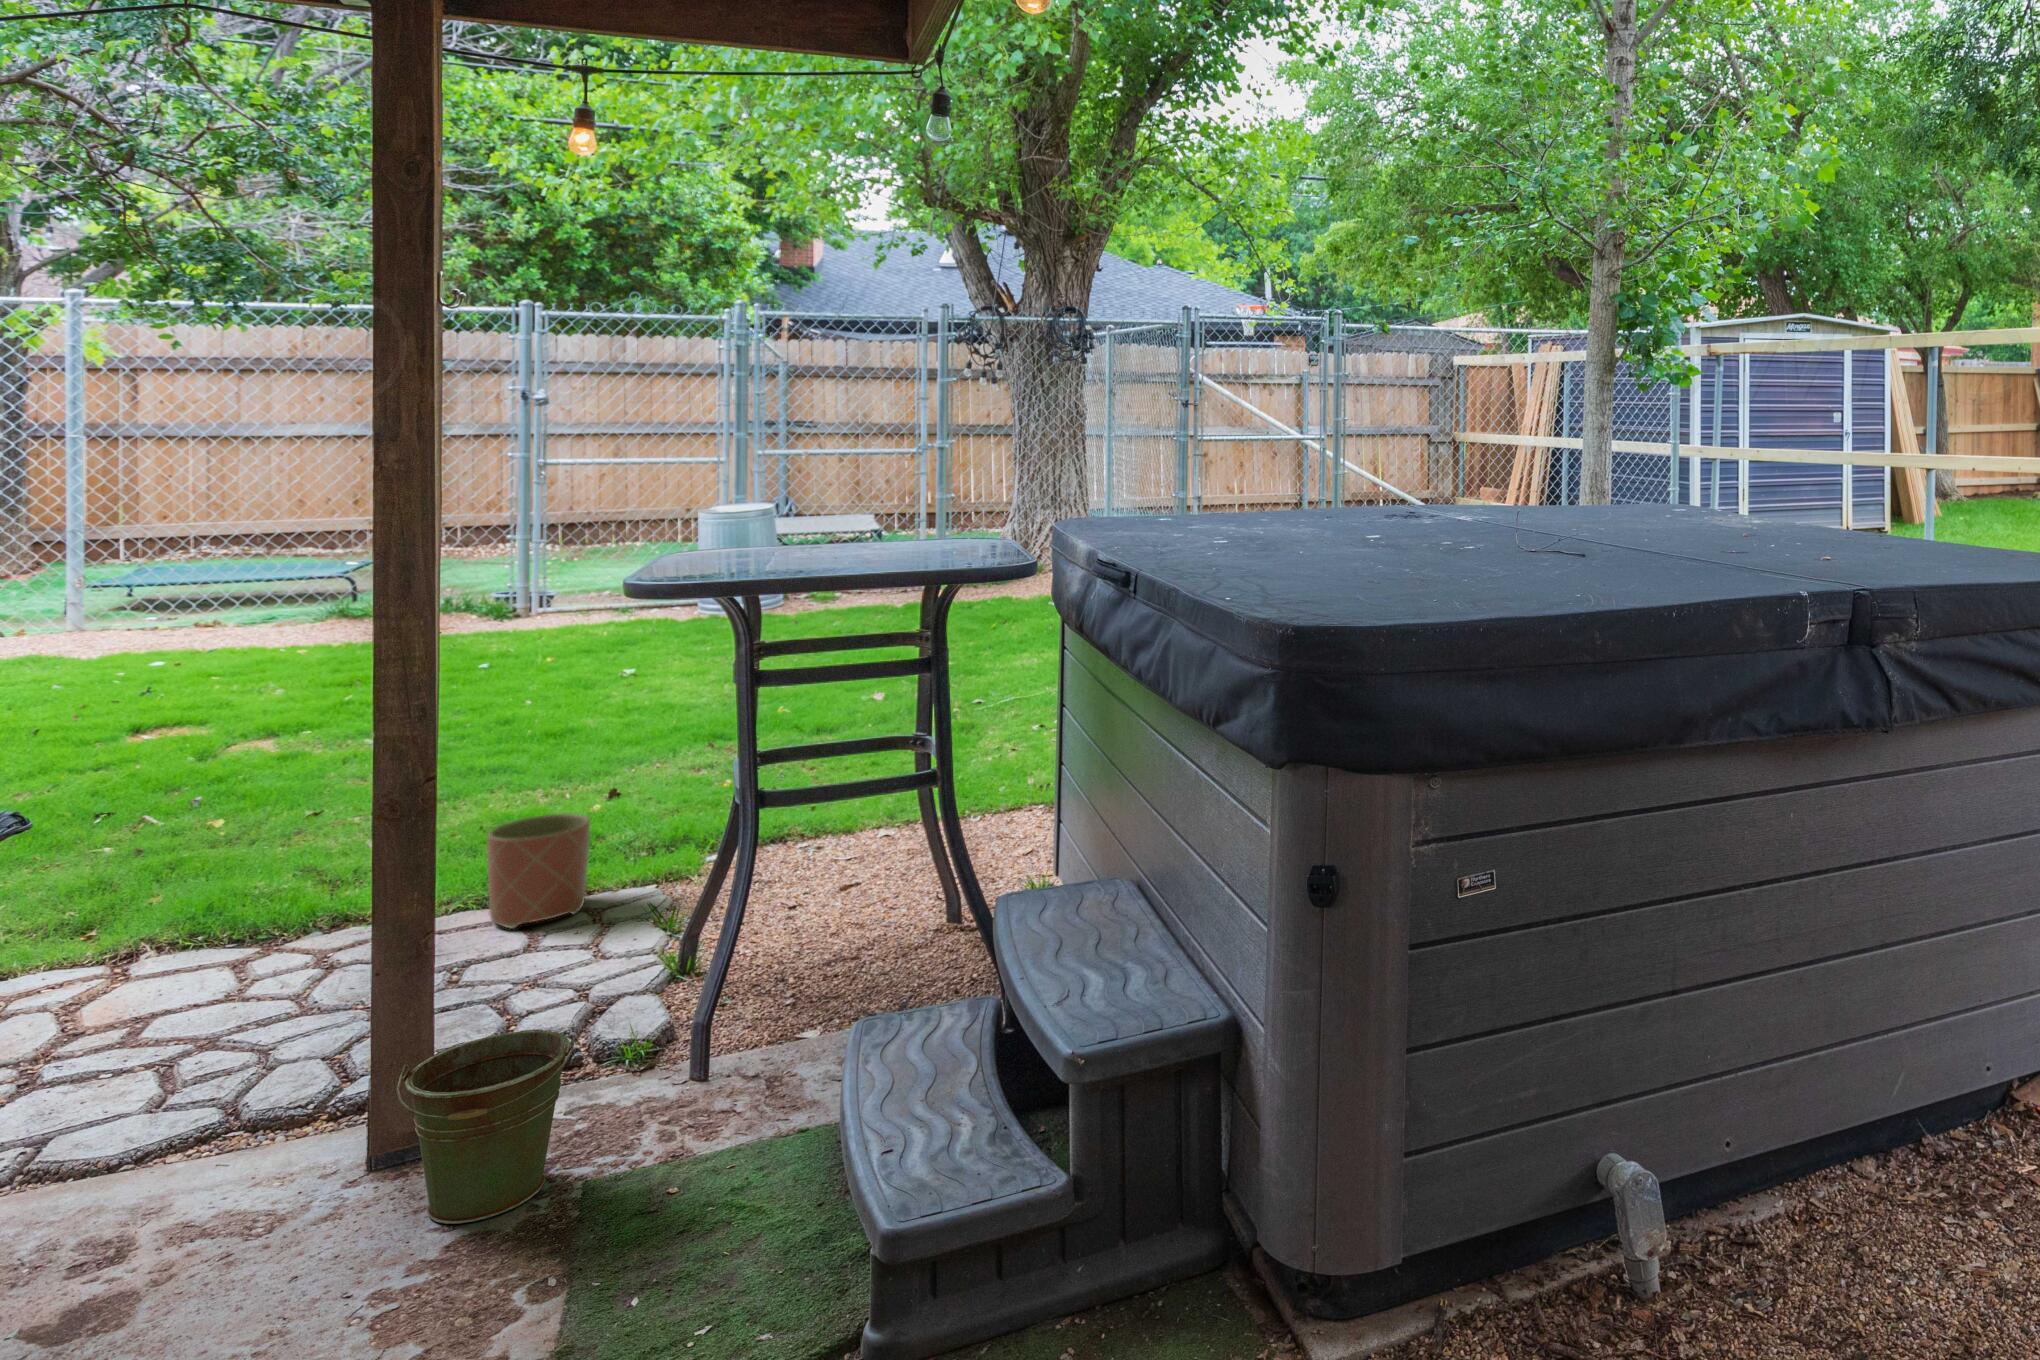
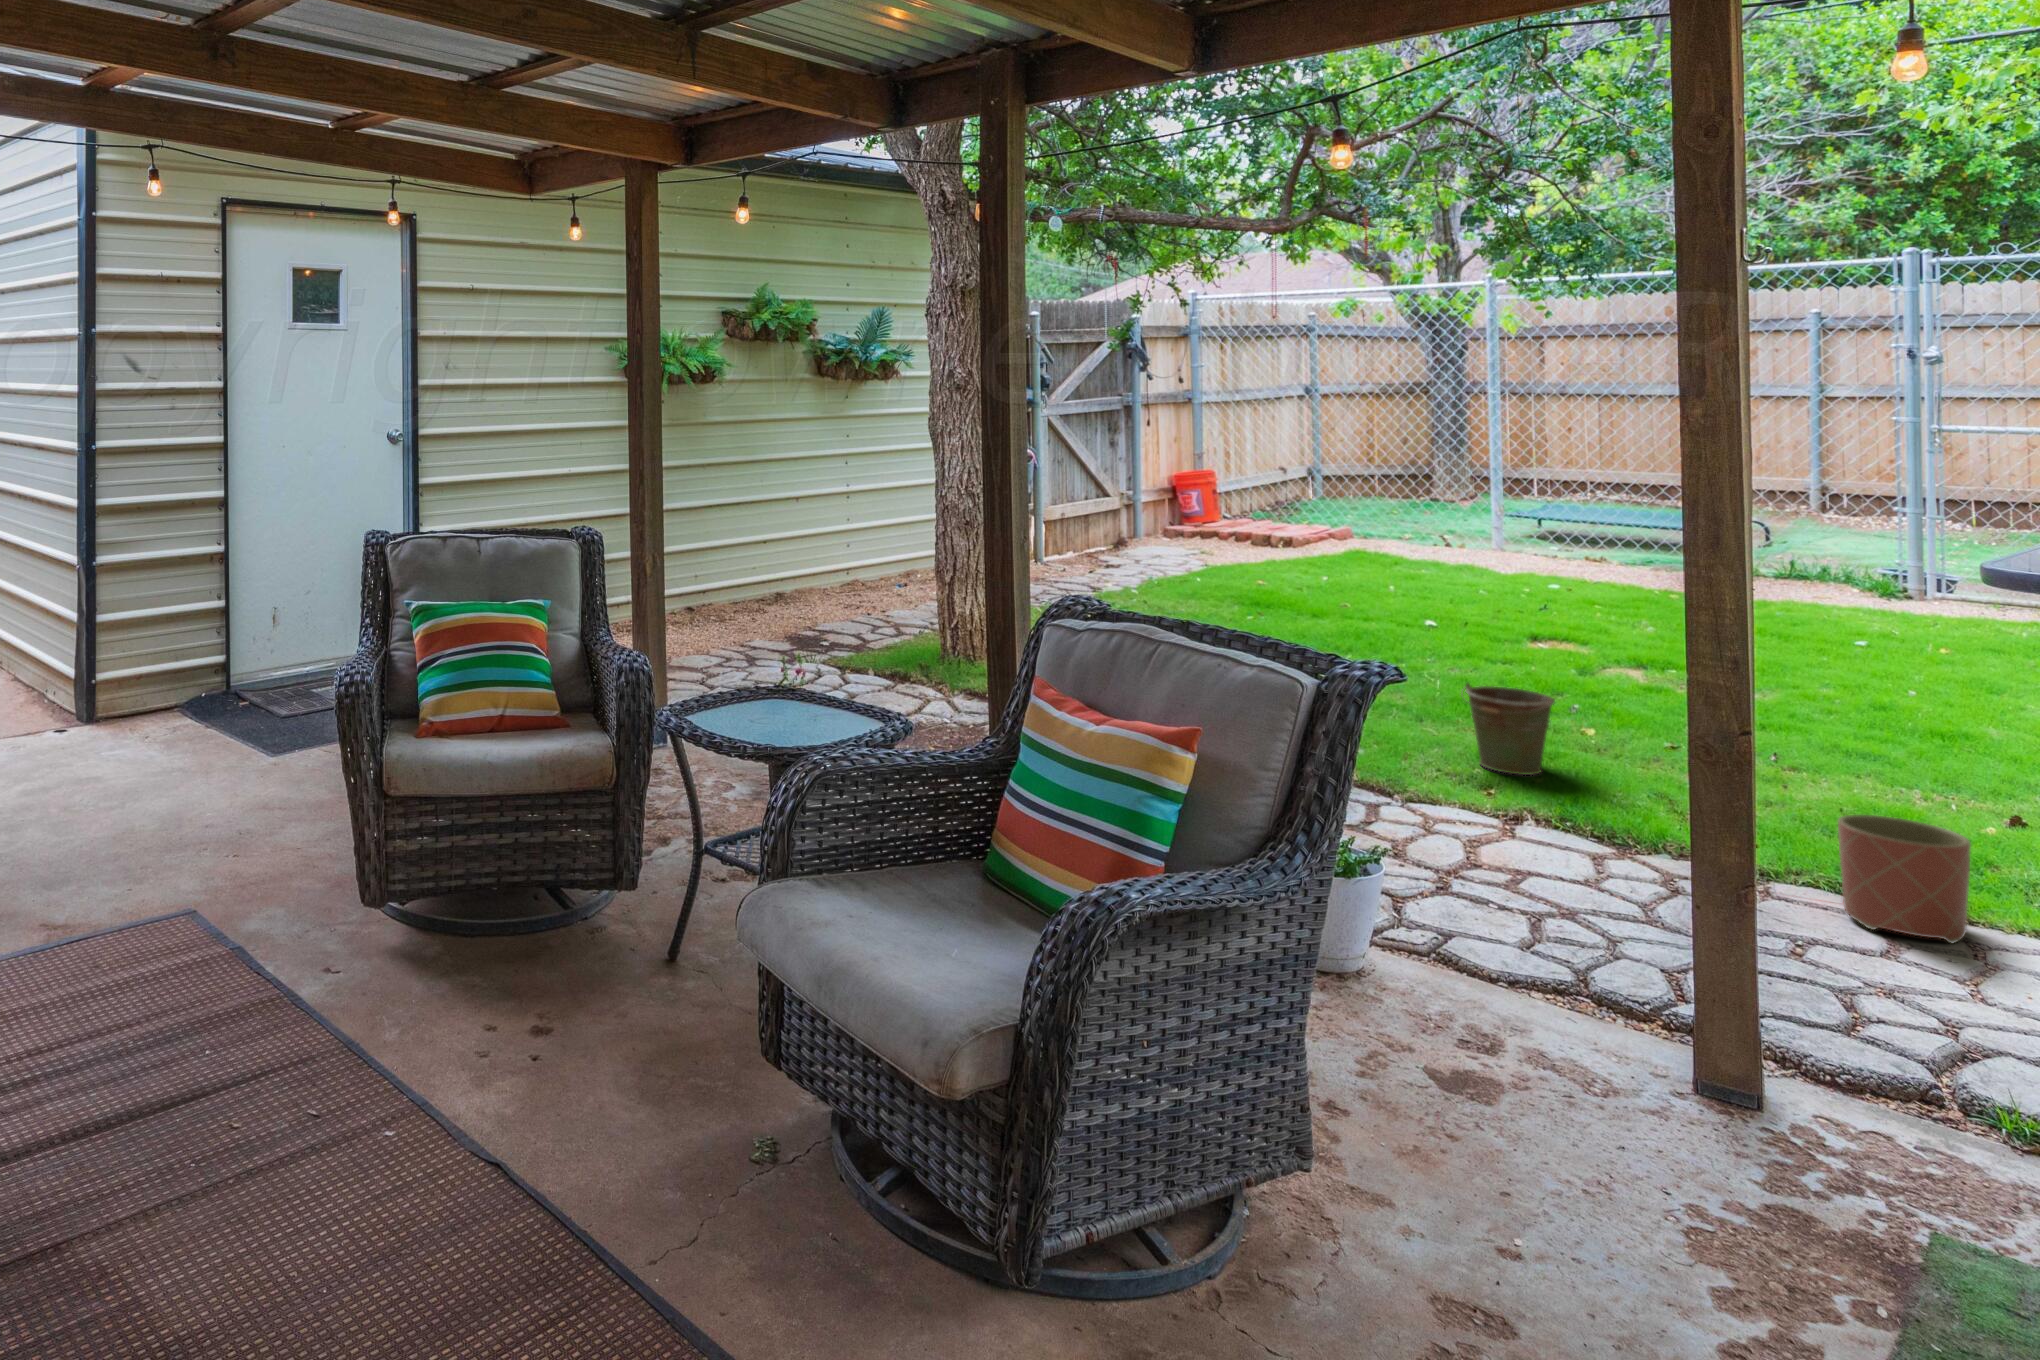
bucket: present [396,1031,574,1224] -> present [1462,683,1555,775]

